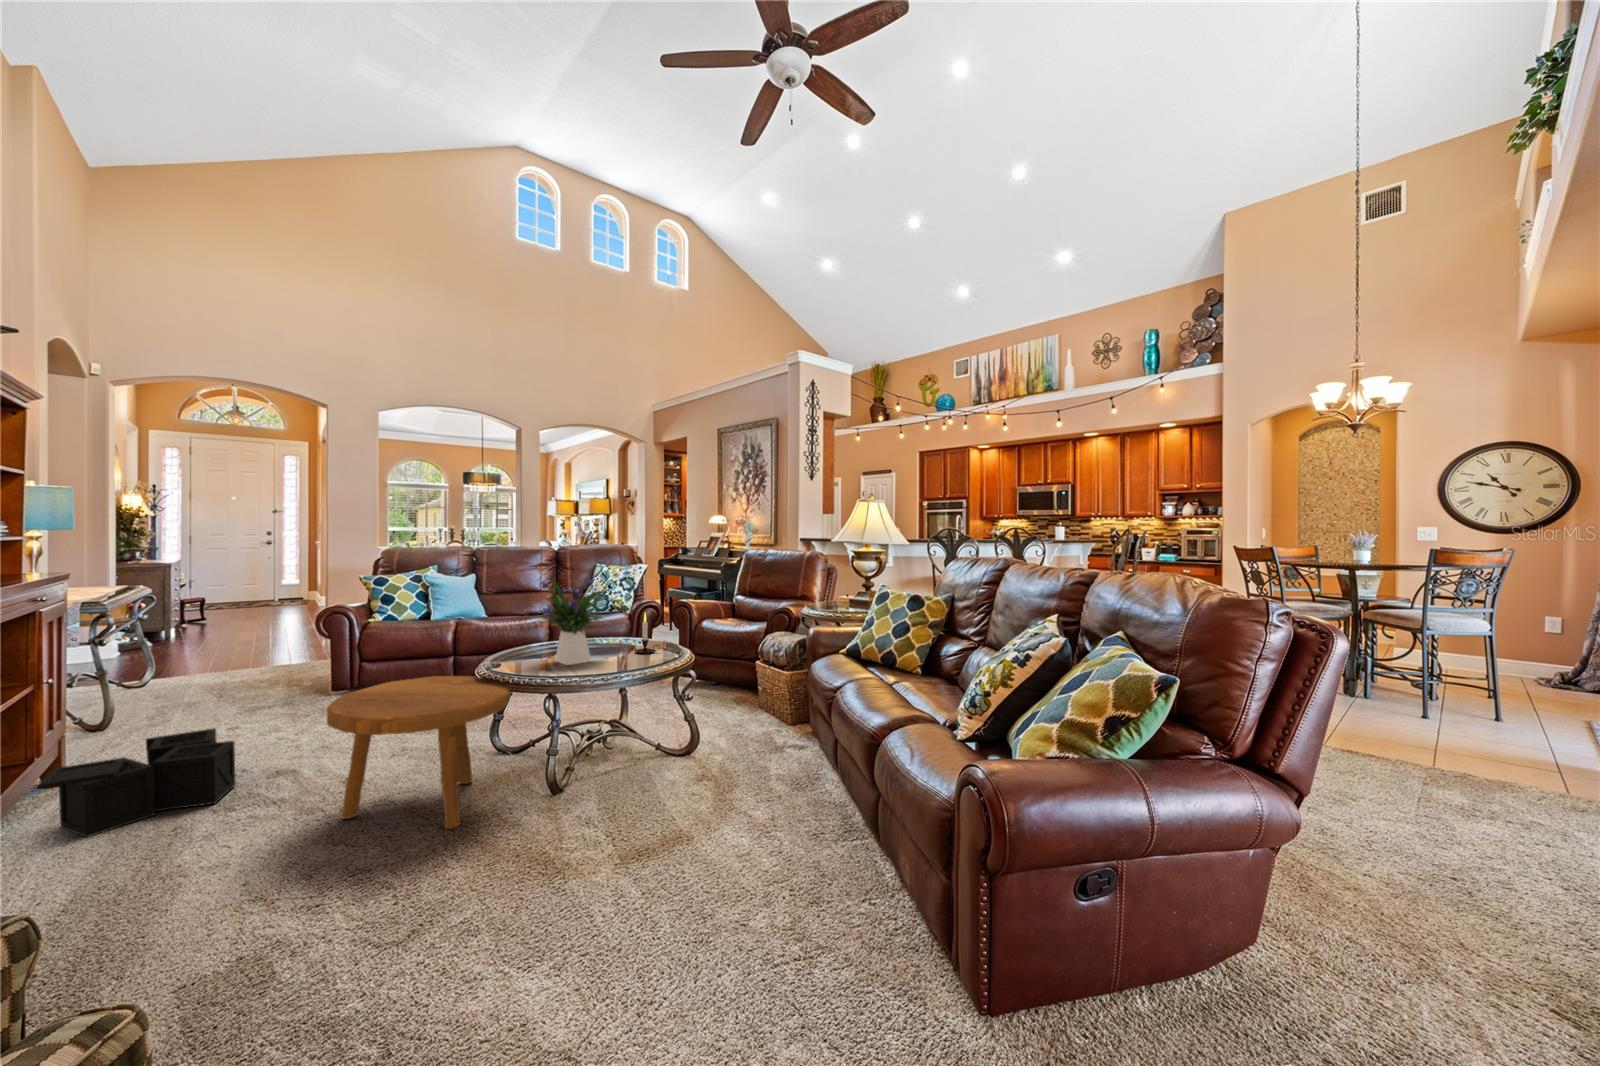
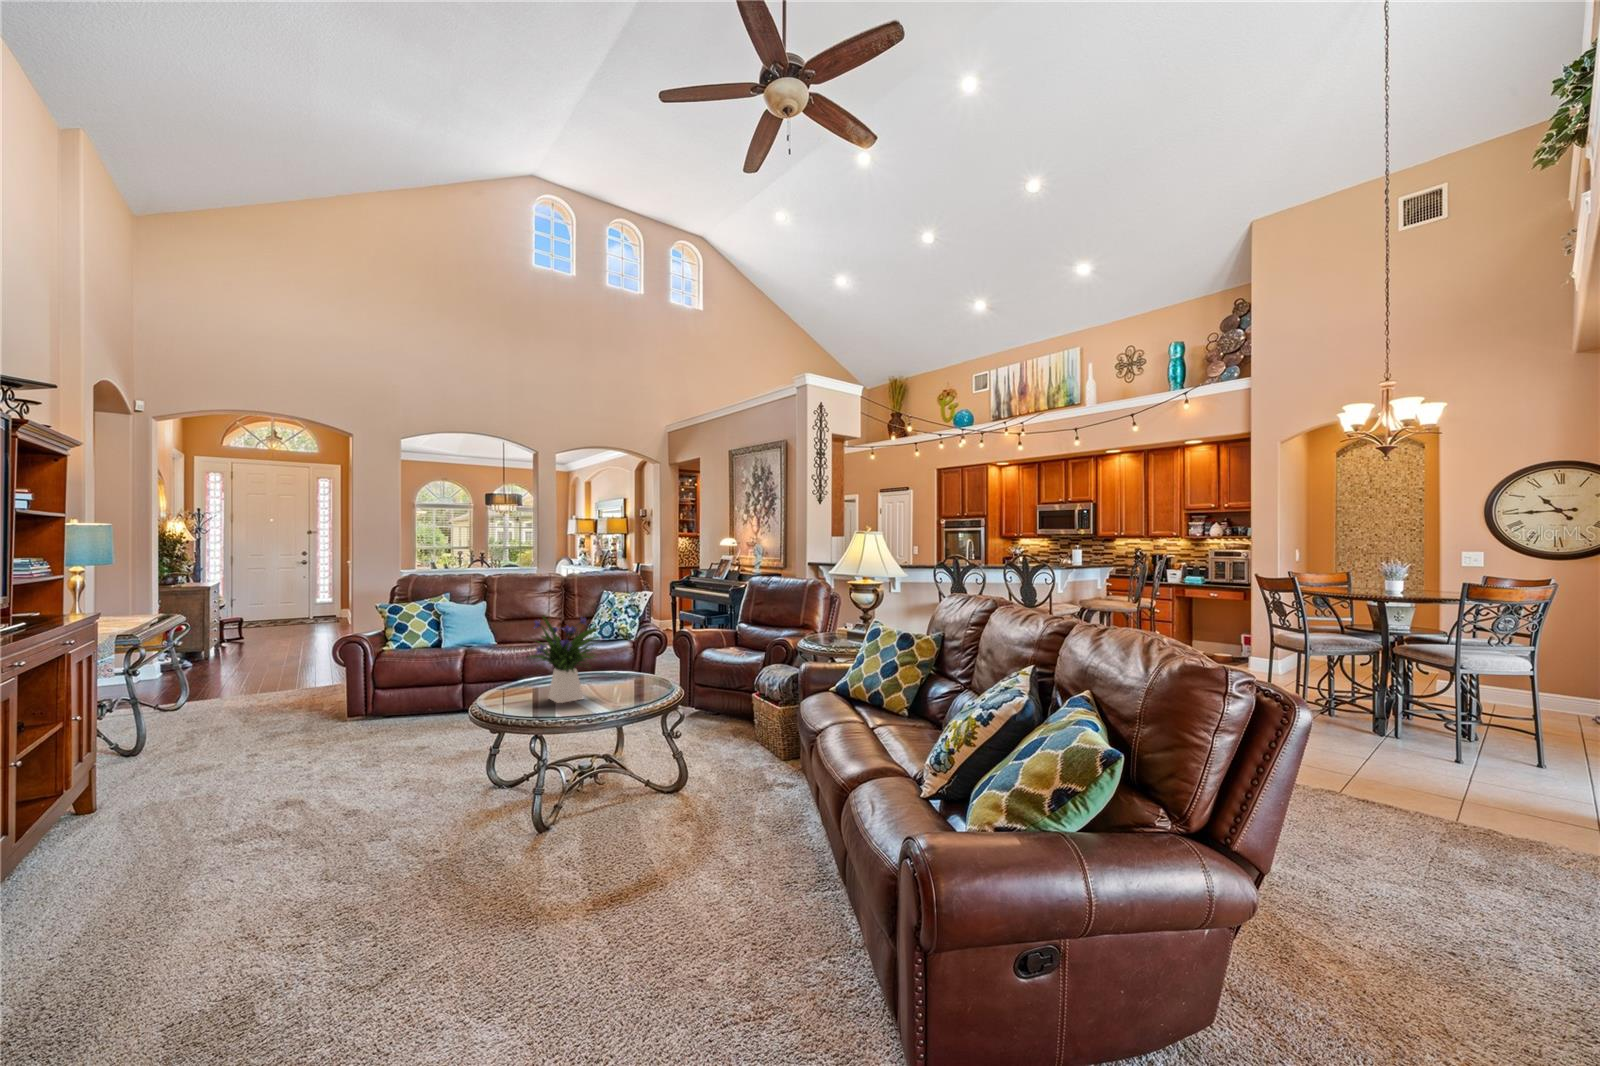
candle: present [635,613,659,654] -> none [629,648,653,690]
footstool: present [327,676,510,829] -> none [320,714,500,869]
storage bin: present [37,728,244,837] -> none [56,761,253,870]

